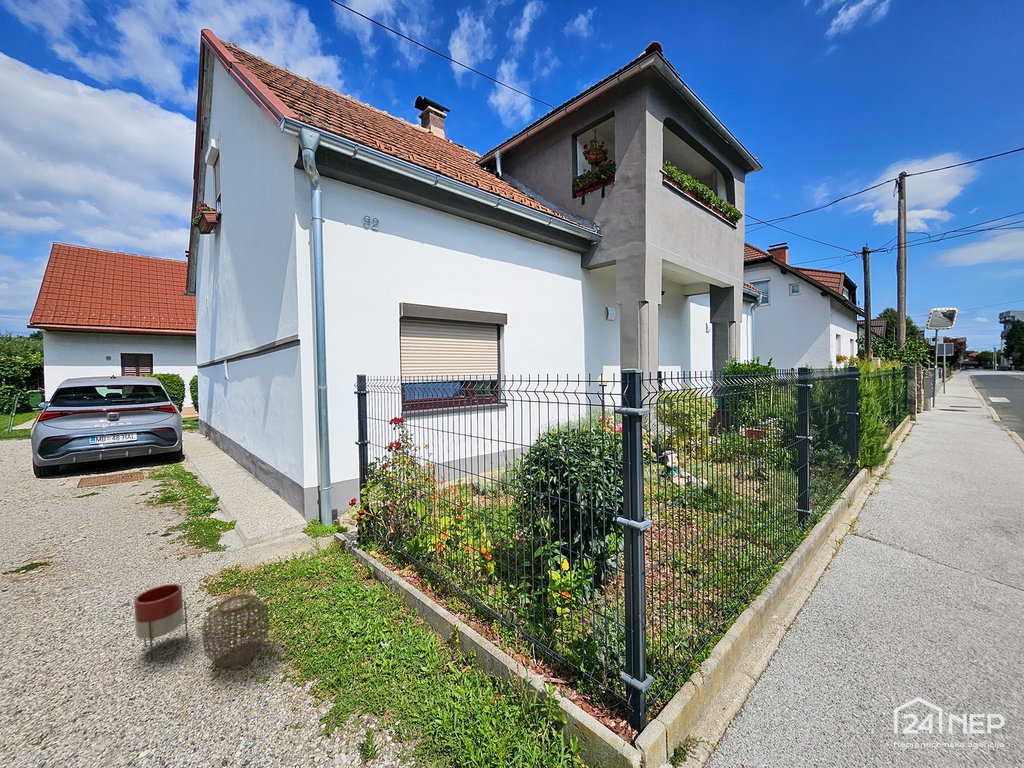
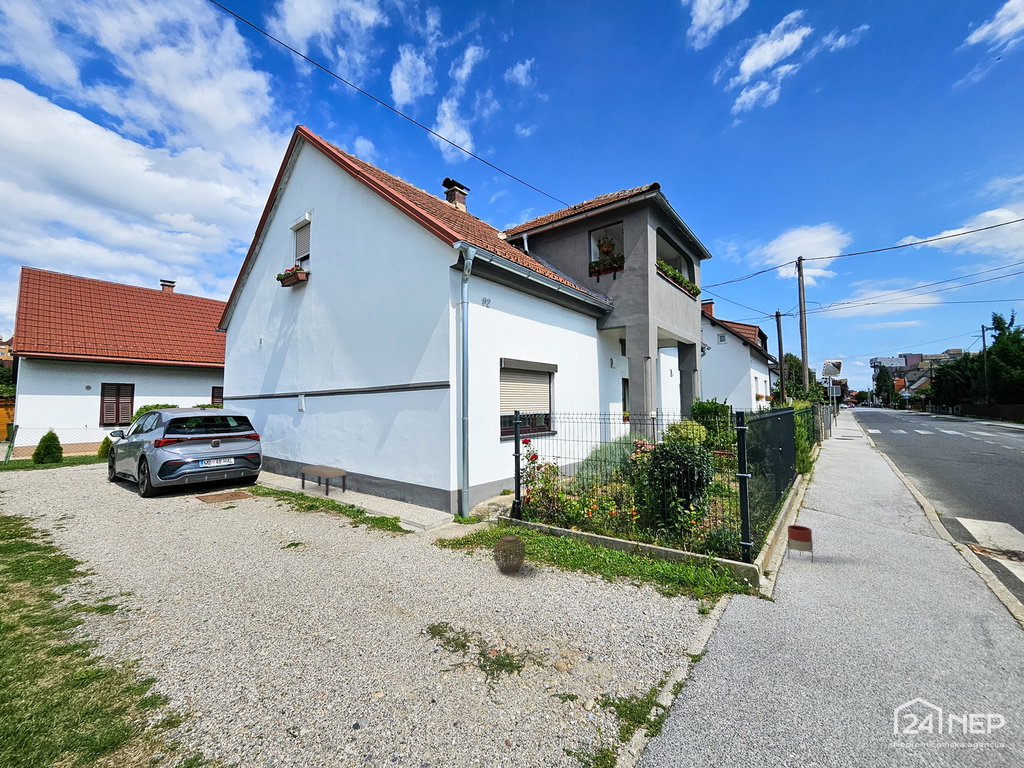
bench: none [207,442,246,481] -> present [301,465,346,495]
planter: present [134,584,188,660] -> present [788,525,813,563]

